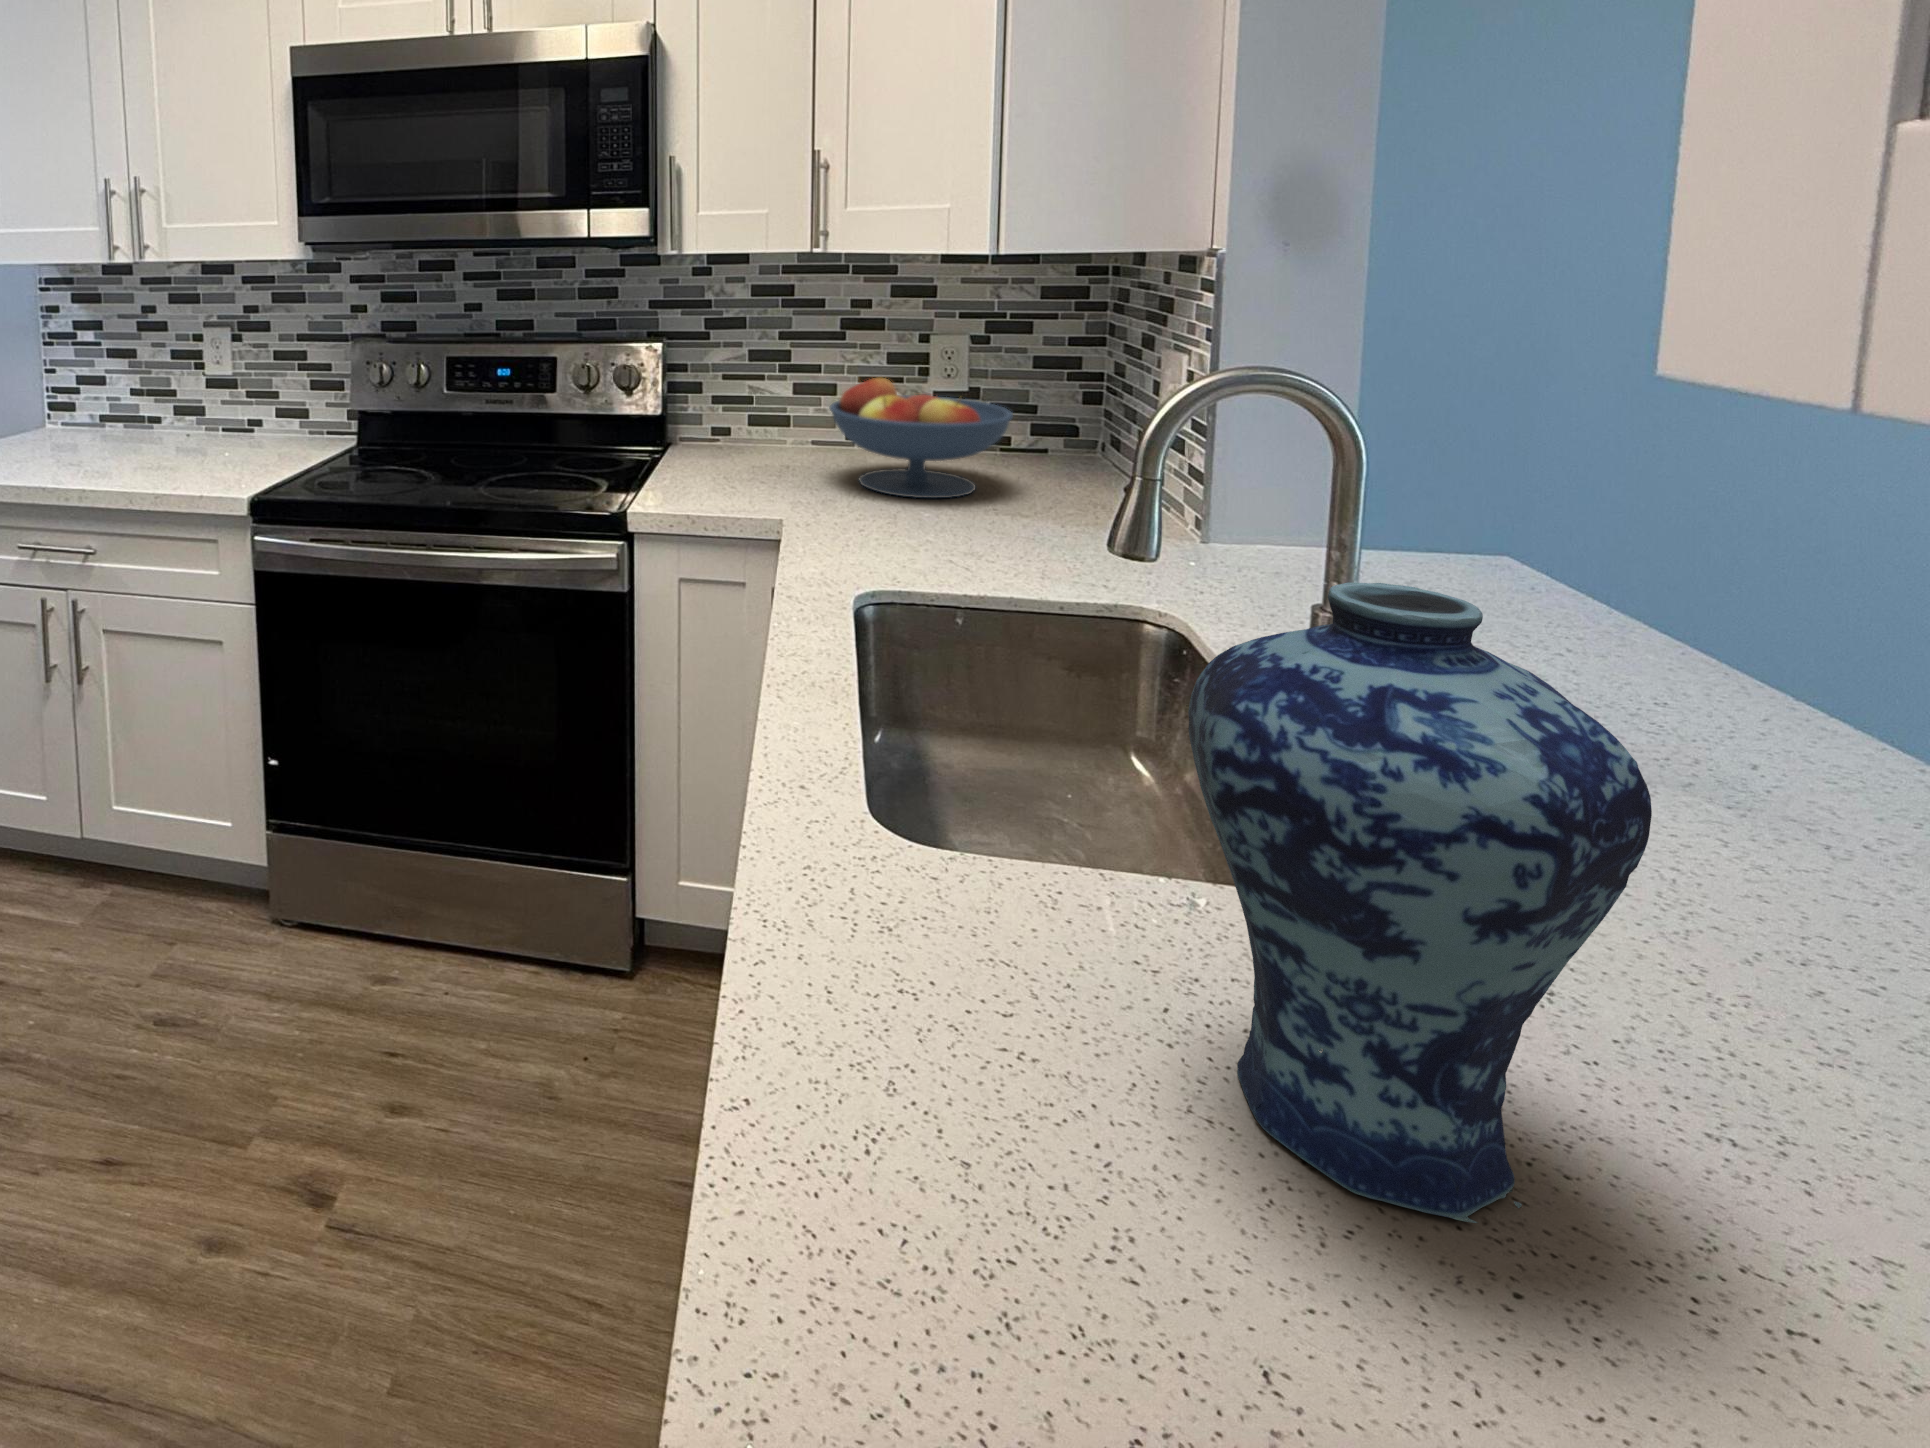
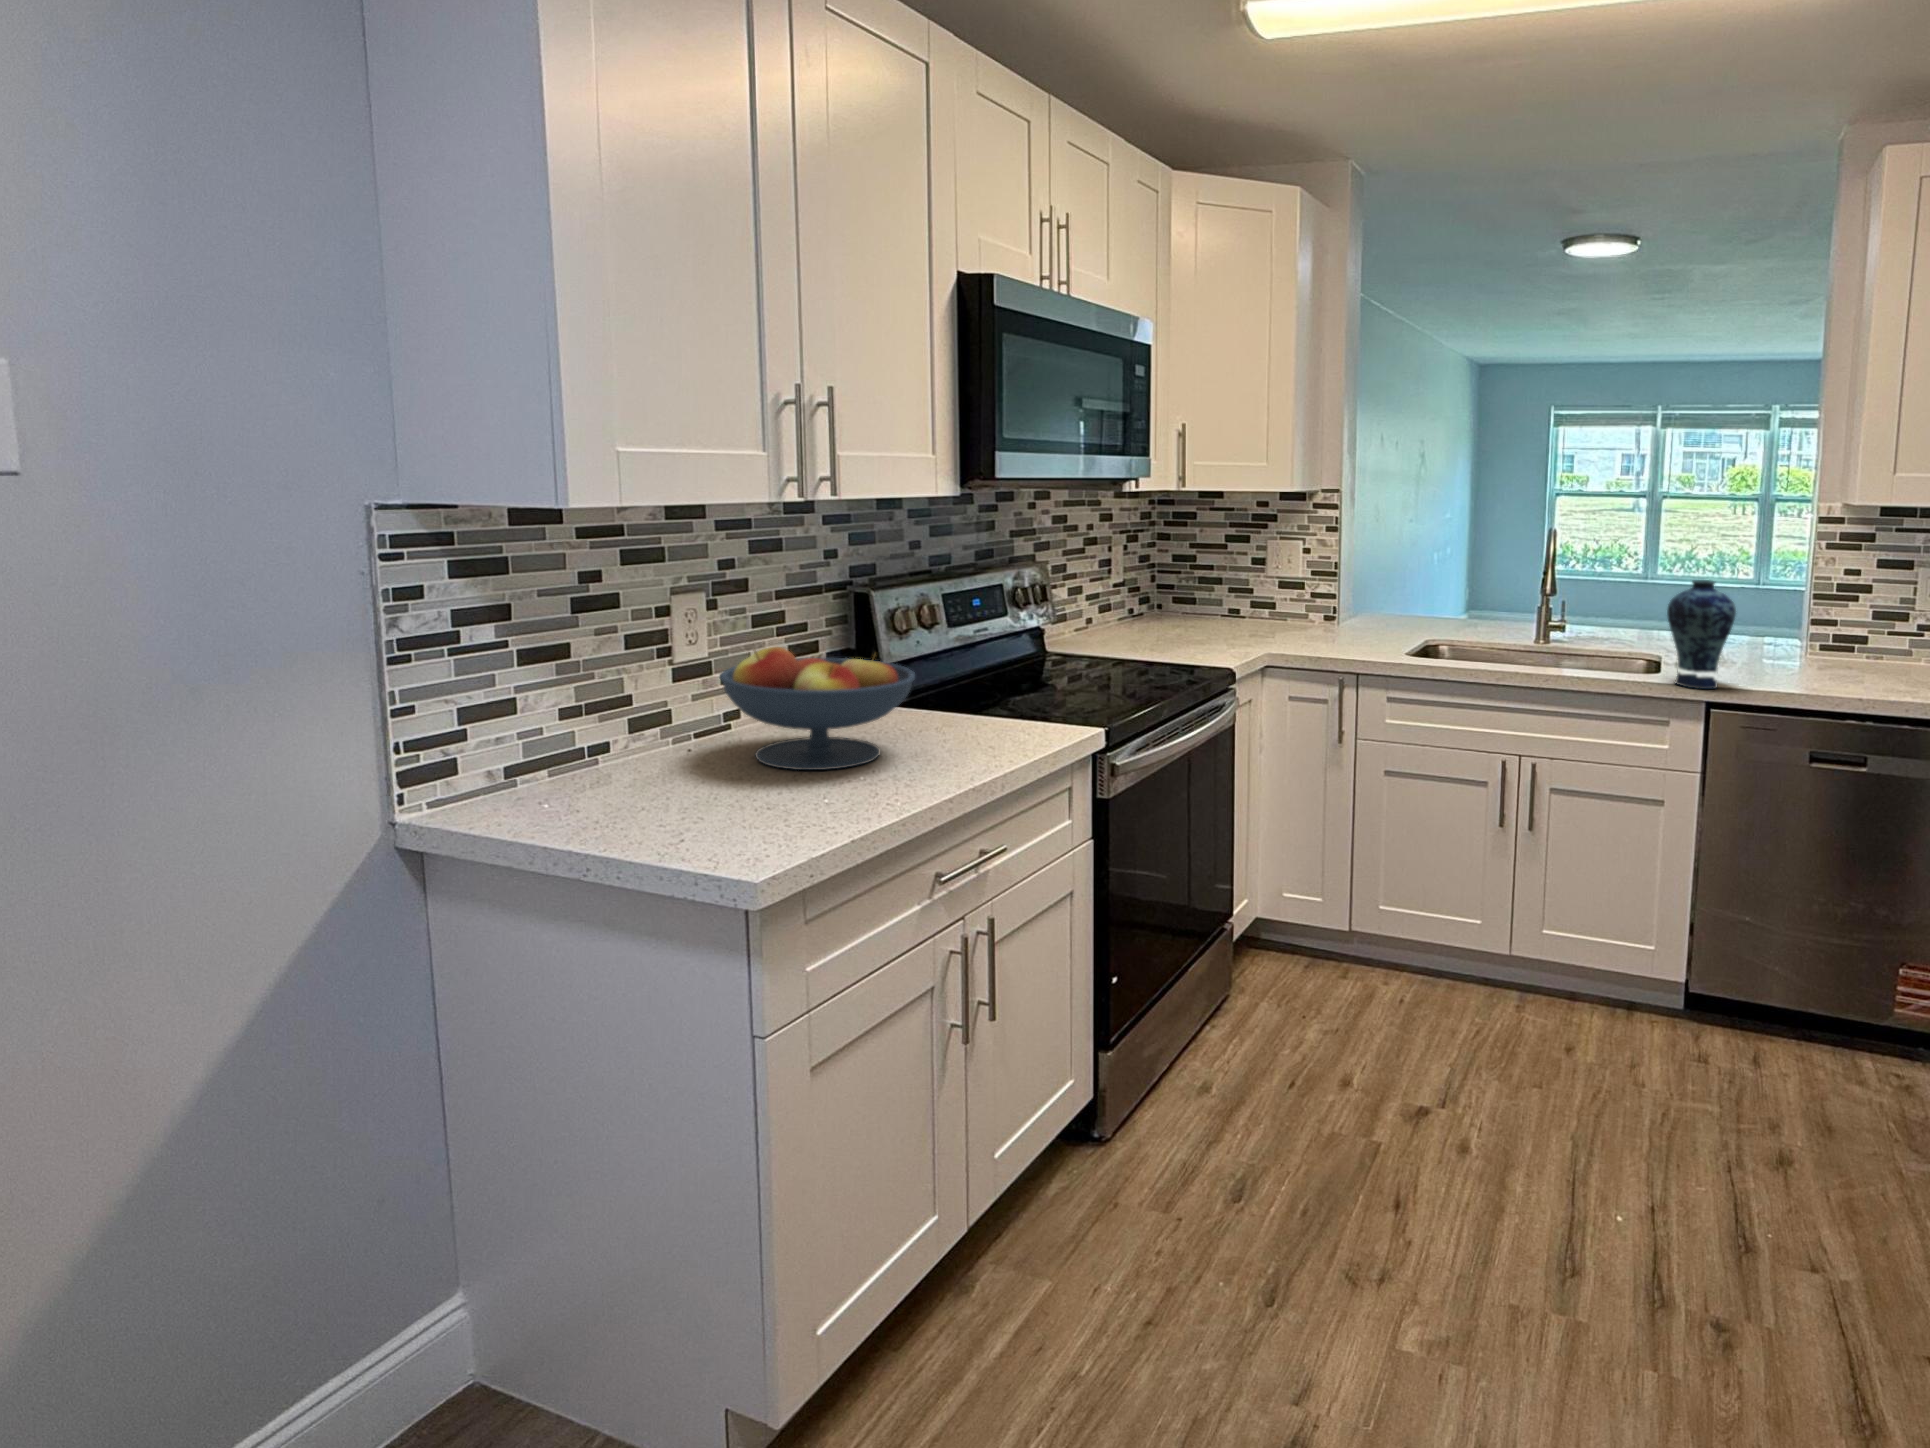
fruit bowl: present [830,378,1013,498] -> present [719,647,915,770]

